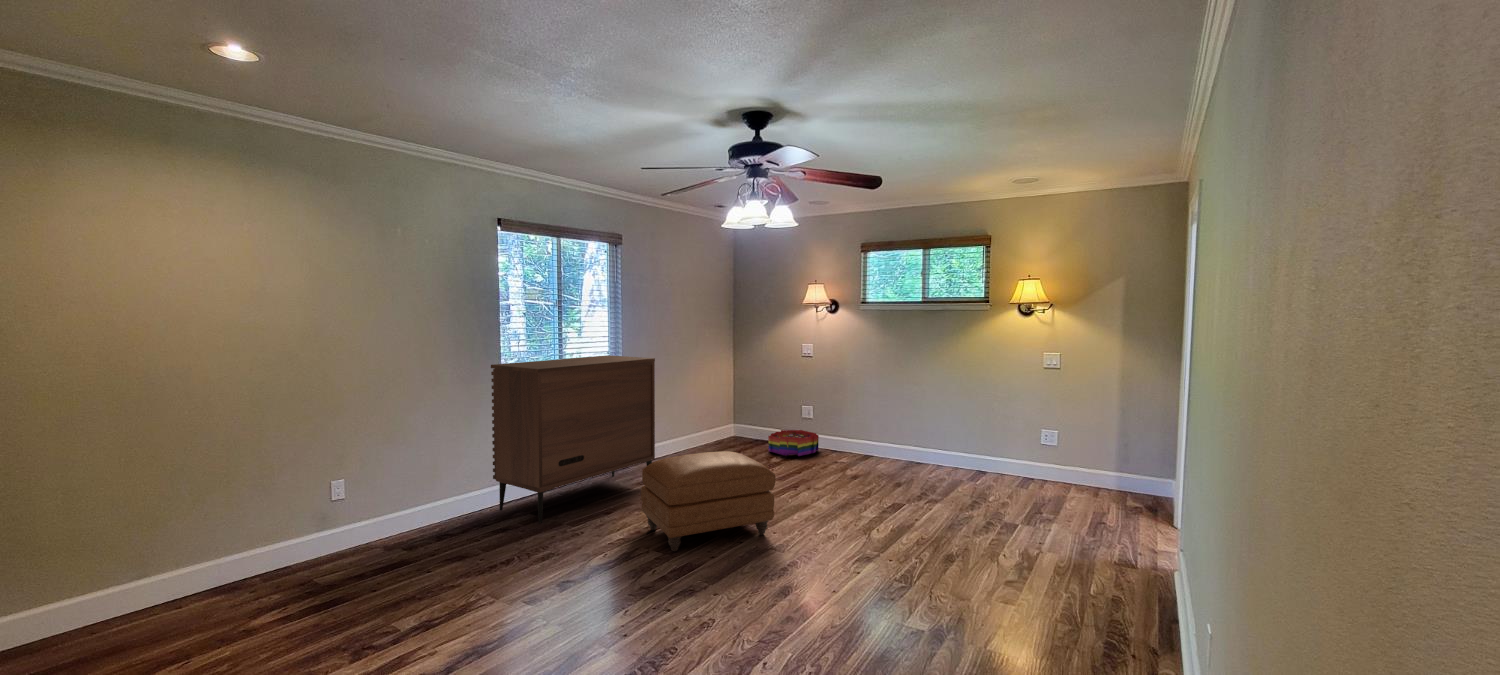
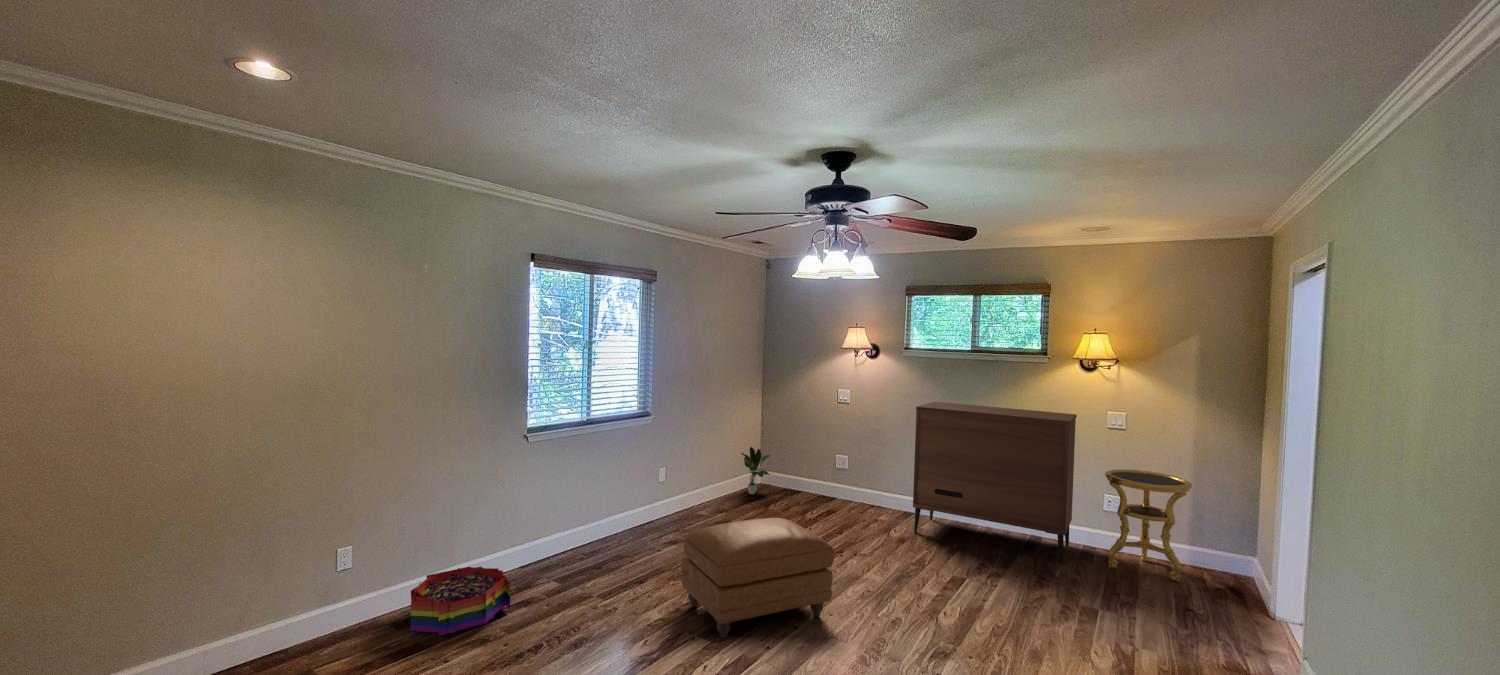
dresser: present [491,355,655,523] -> present [913,402,1077,563]
potted plant: none [713,401,741,445] -> present [741,447,771,495]
side table: none [1038,405,1114,503] -> present [1105,469,1192,582]
storage bin: present [768,430,819,456] -> present [410,567,510,636]

